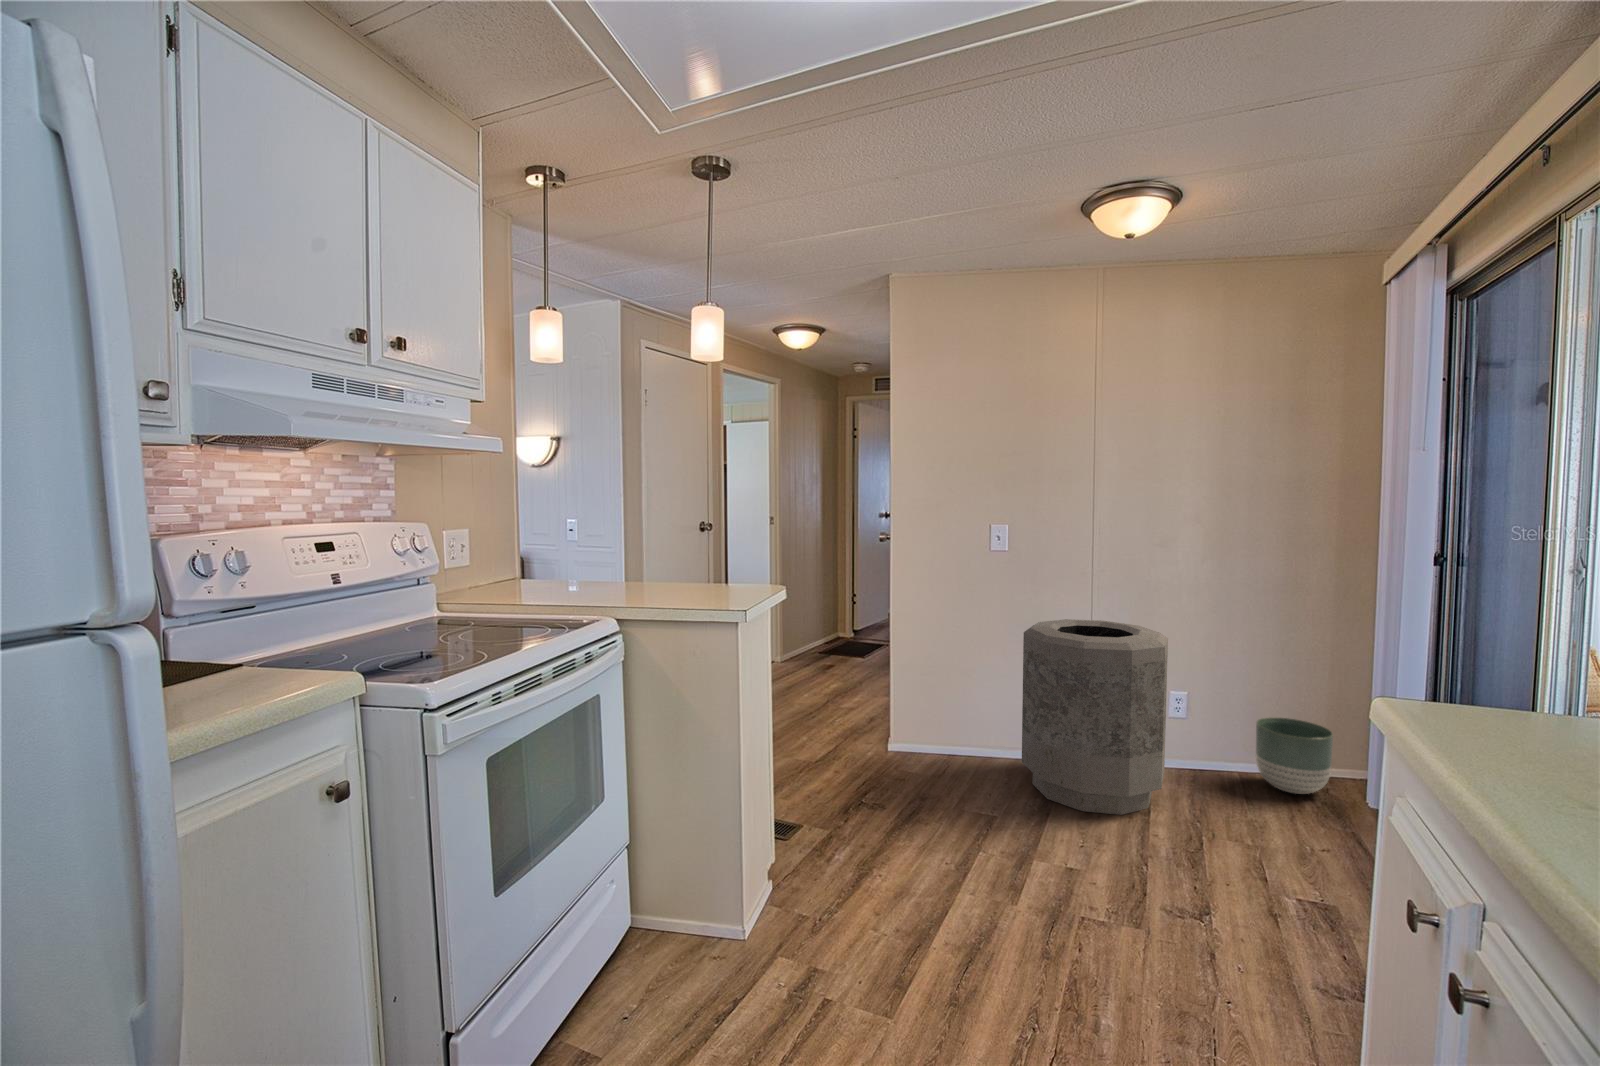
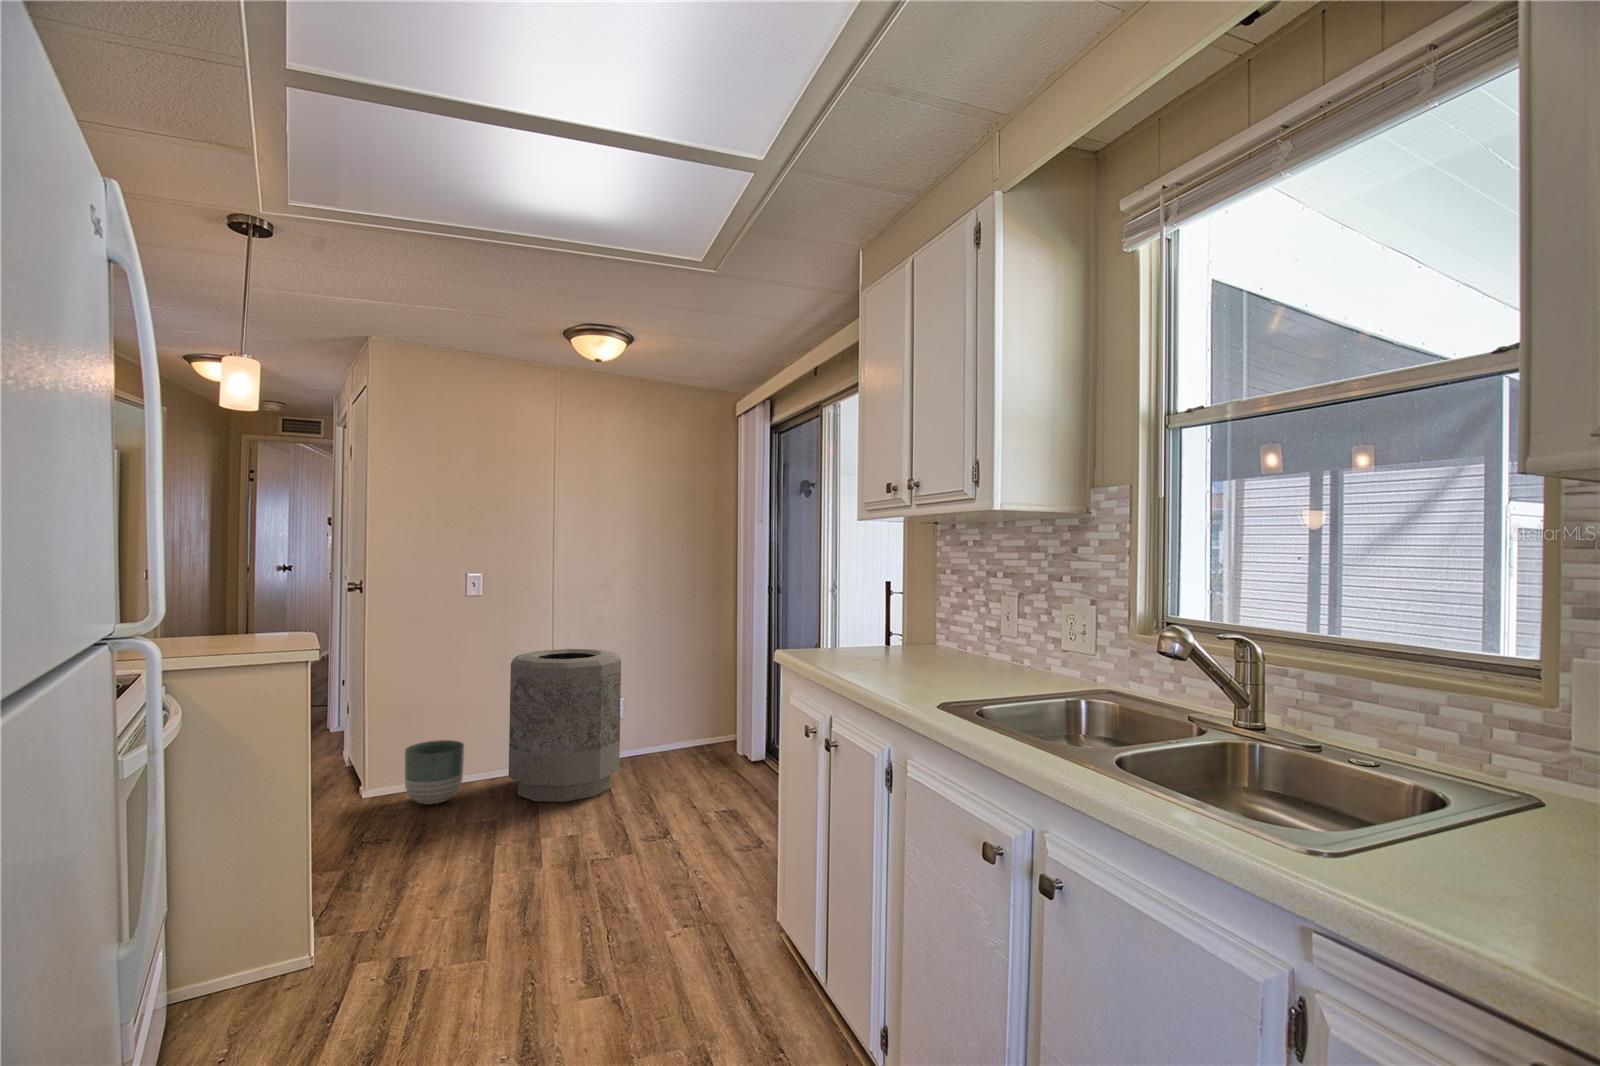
planter: present [1256,717,1333,794] -> present [405,740,464,804]

